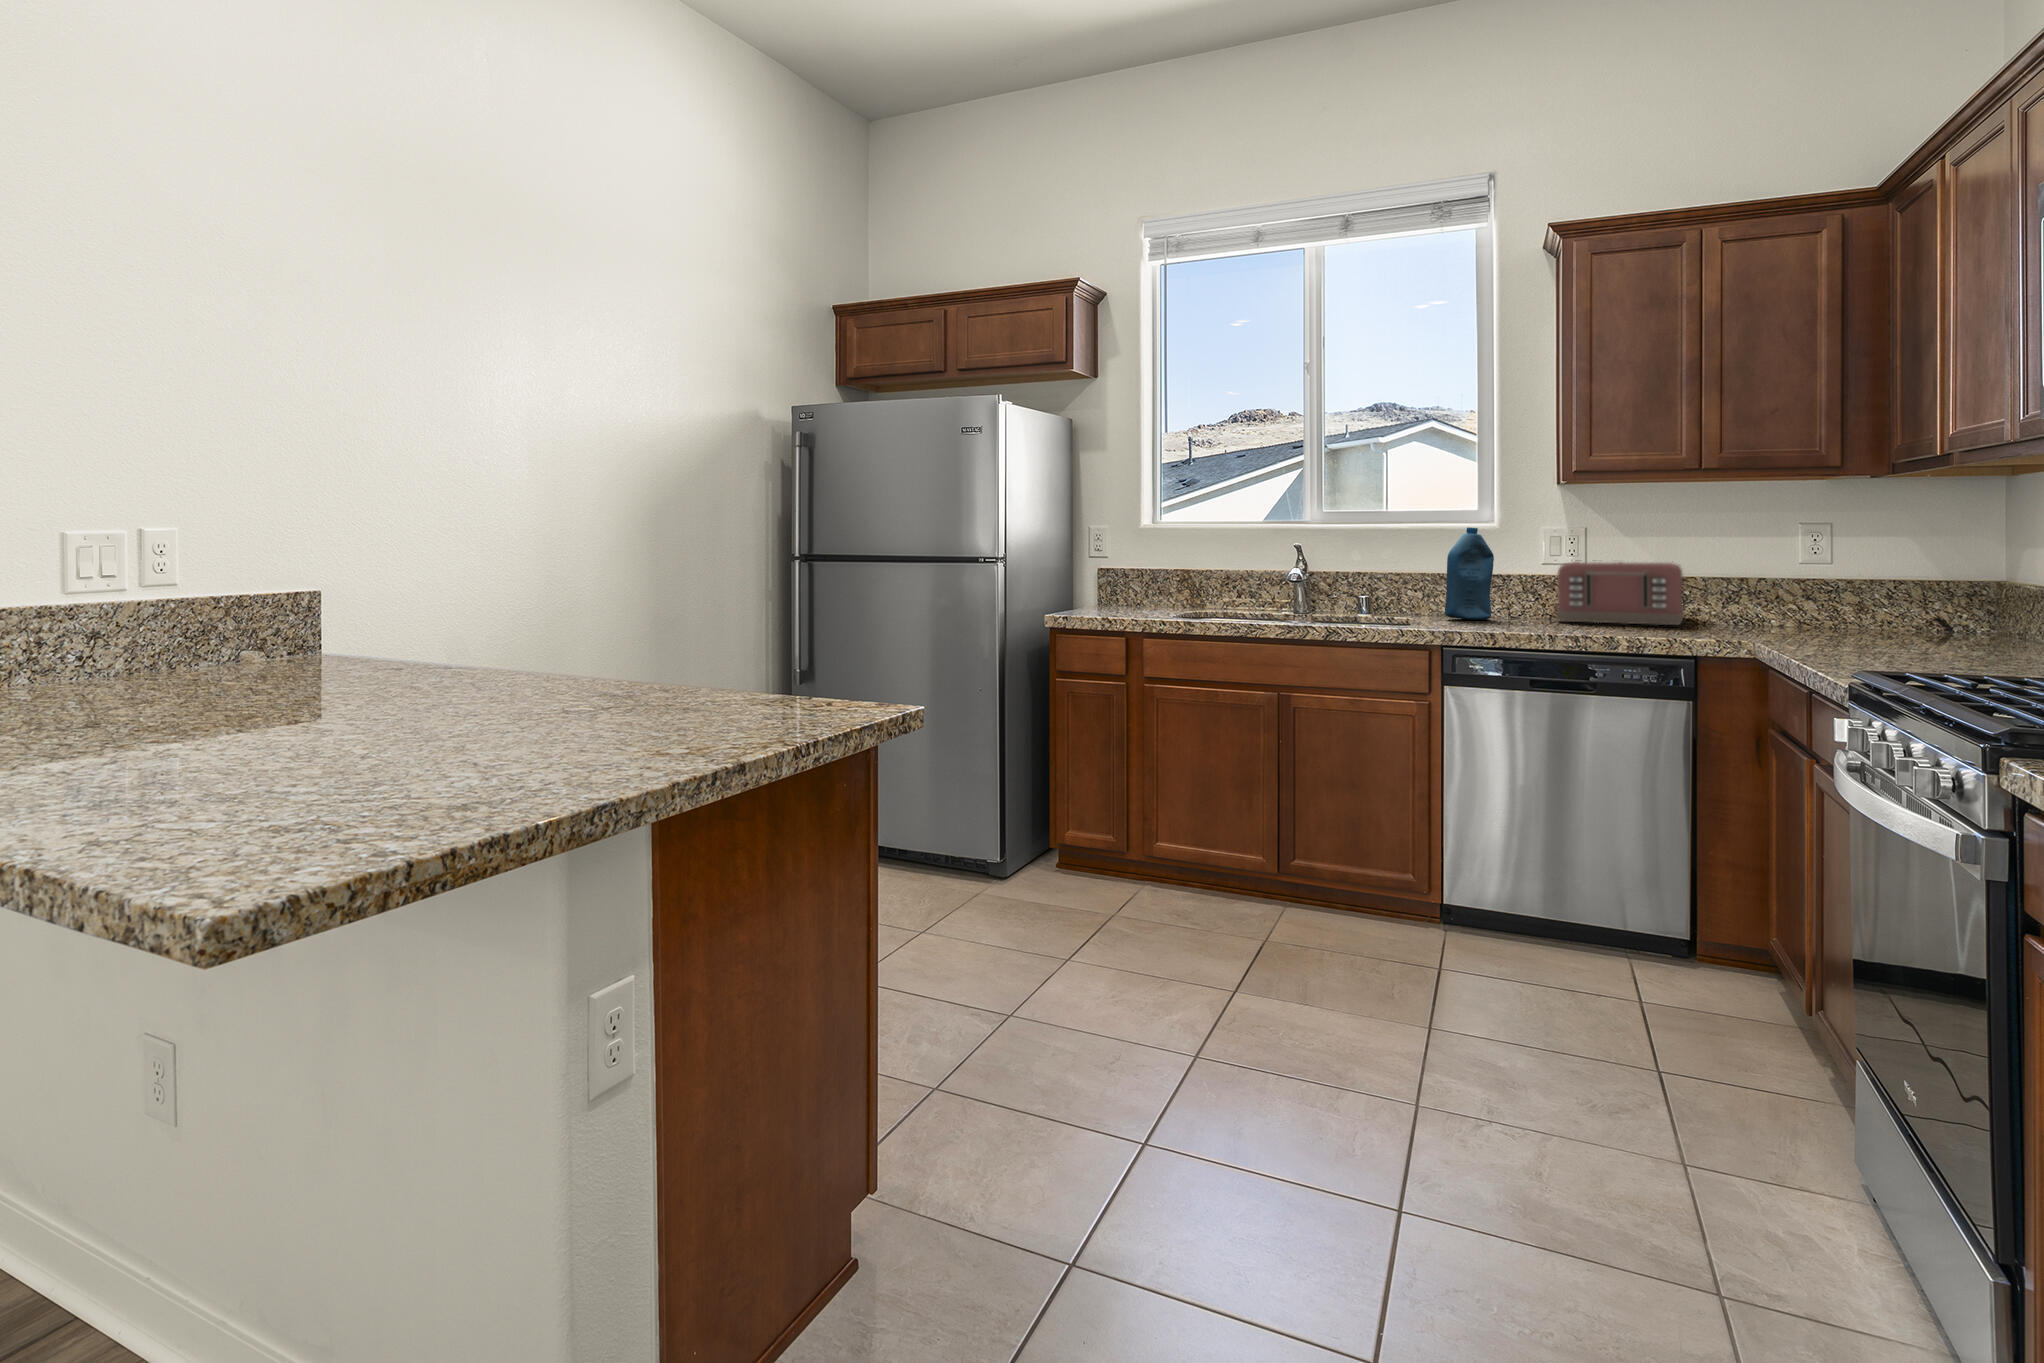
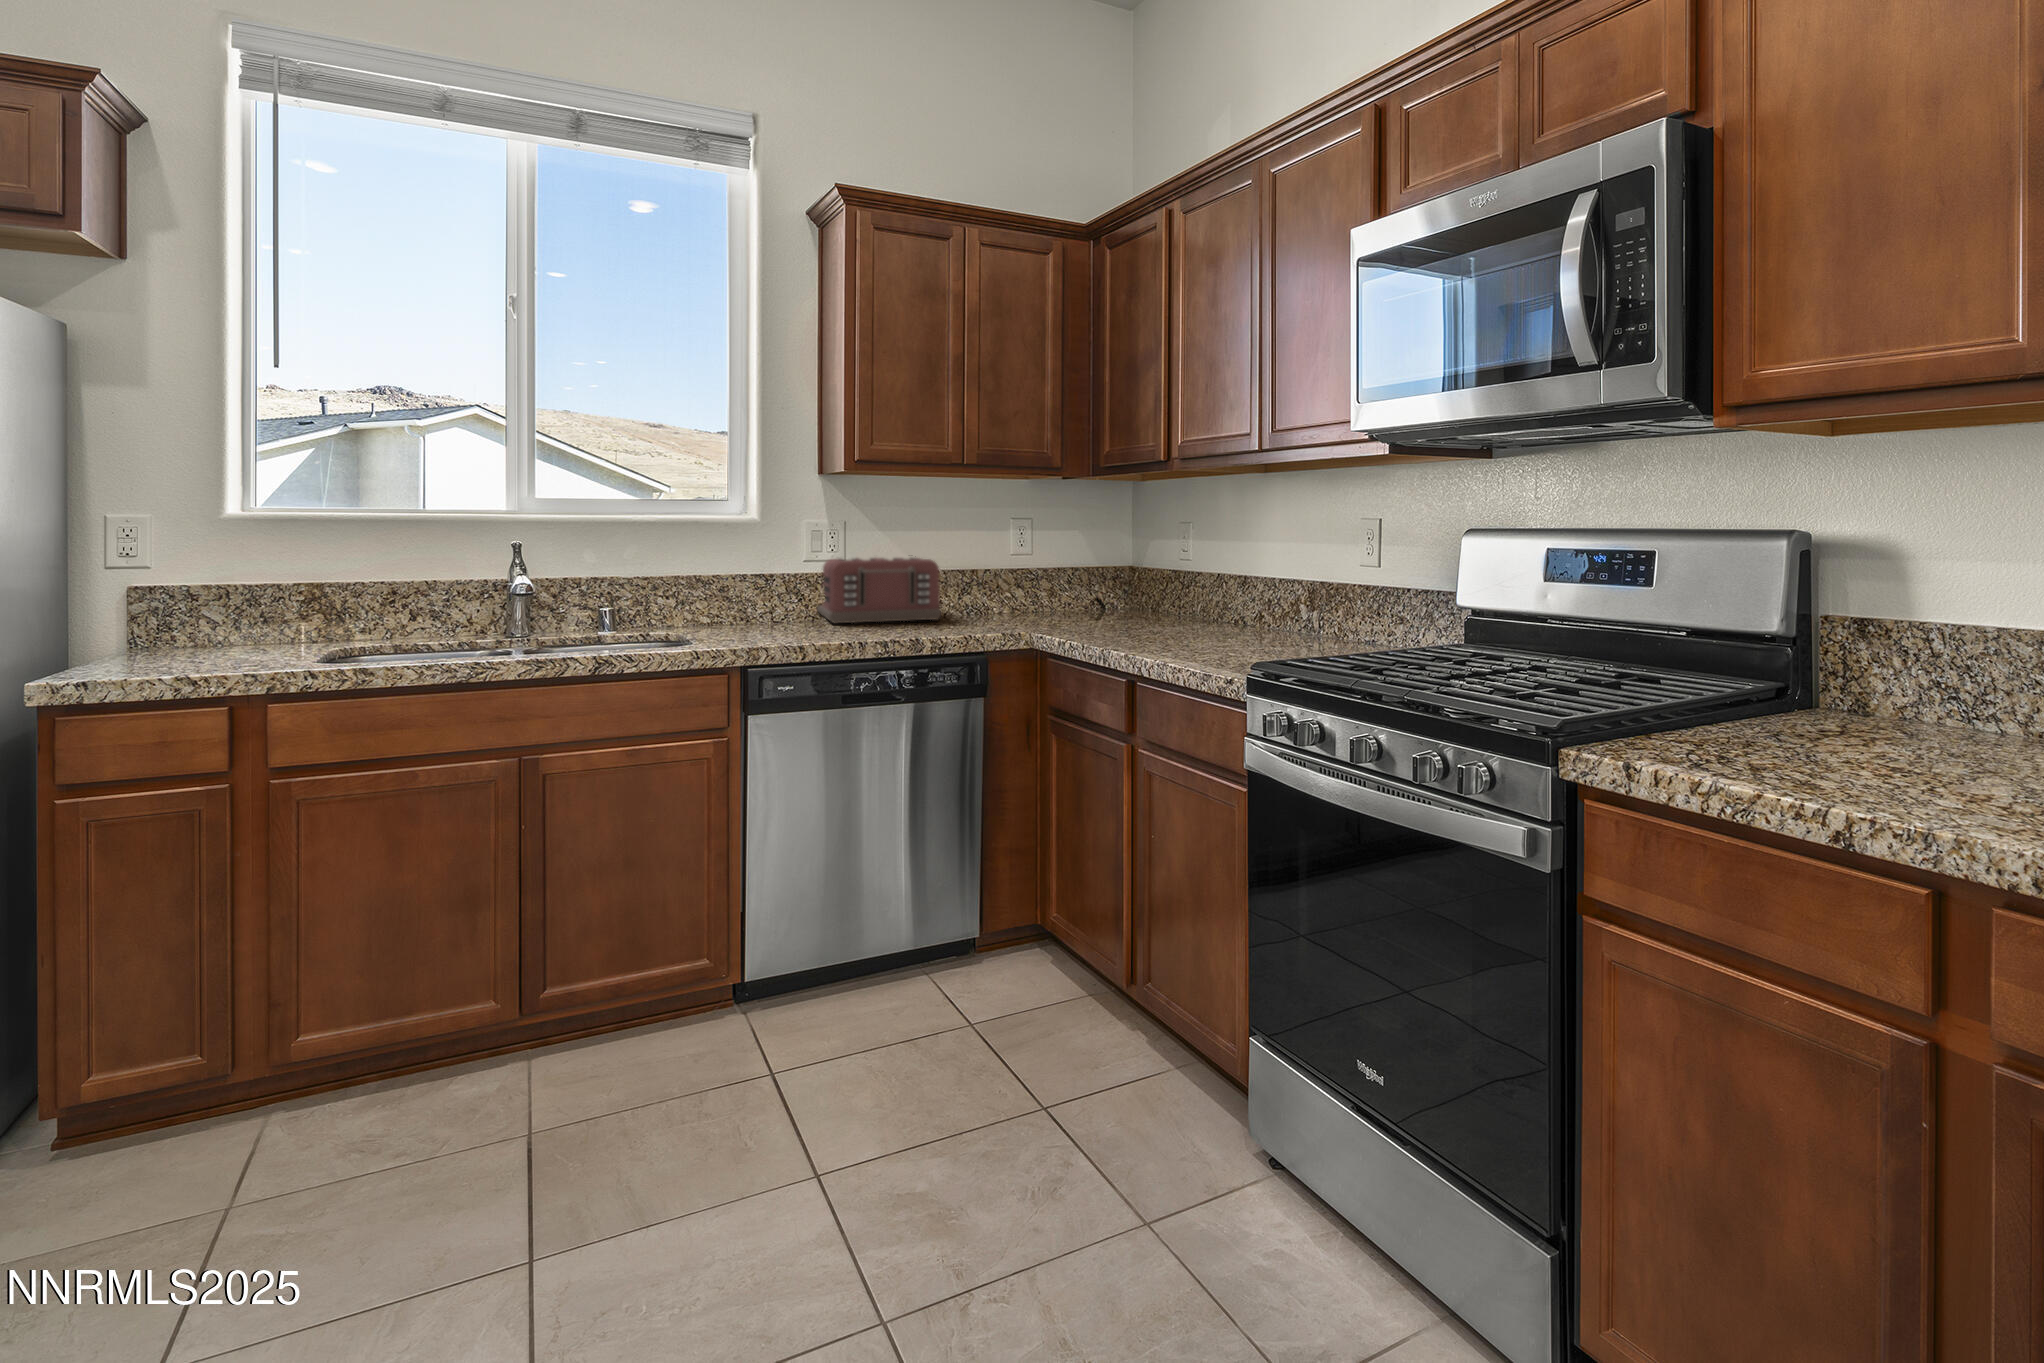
bottle: present [1444,527,1494,620] -> none [716,522,766,629]

